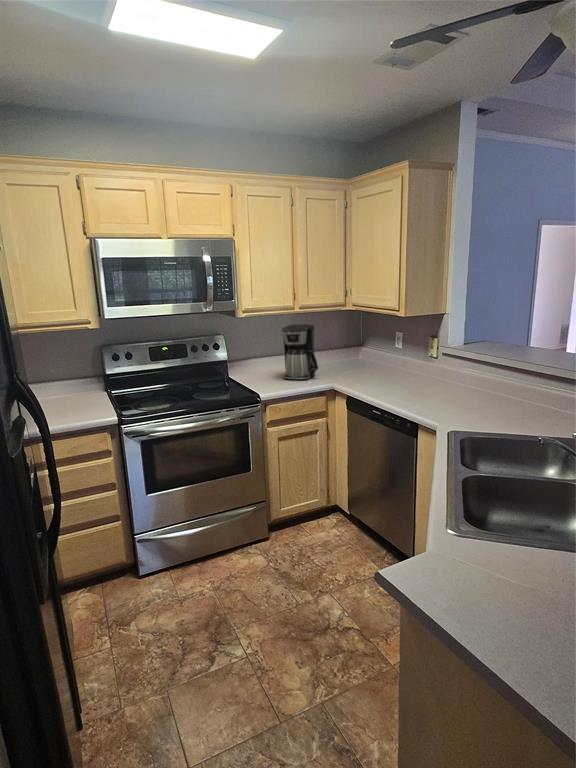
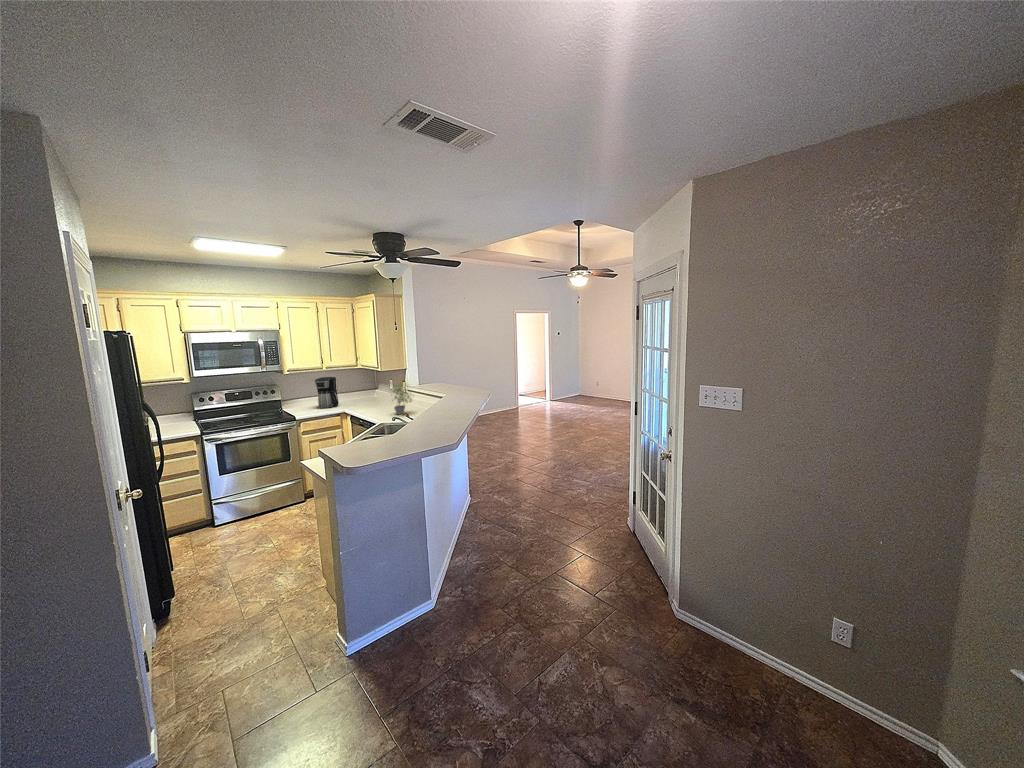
potted plant: none [445,337,510,411] -> present [390,383,412,414]

